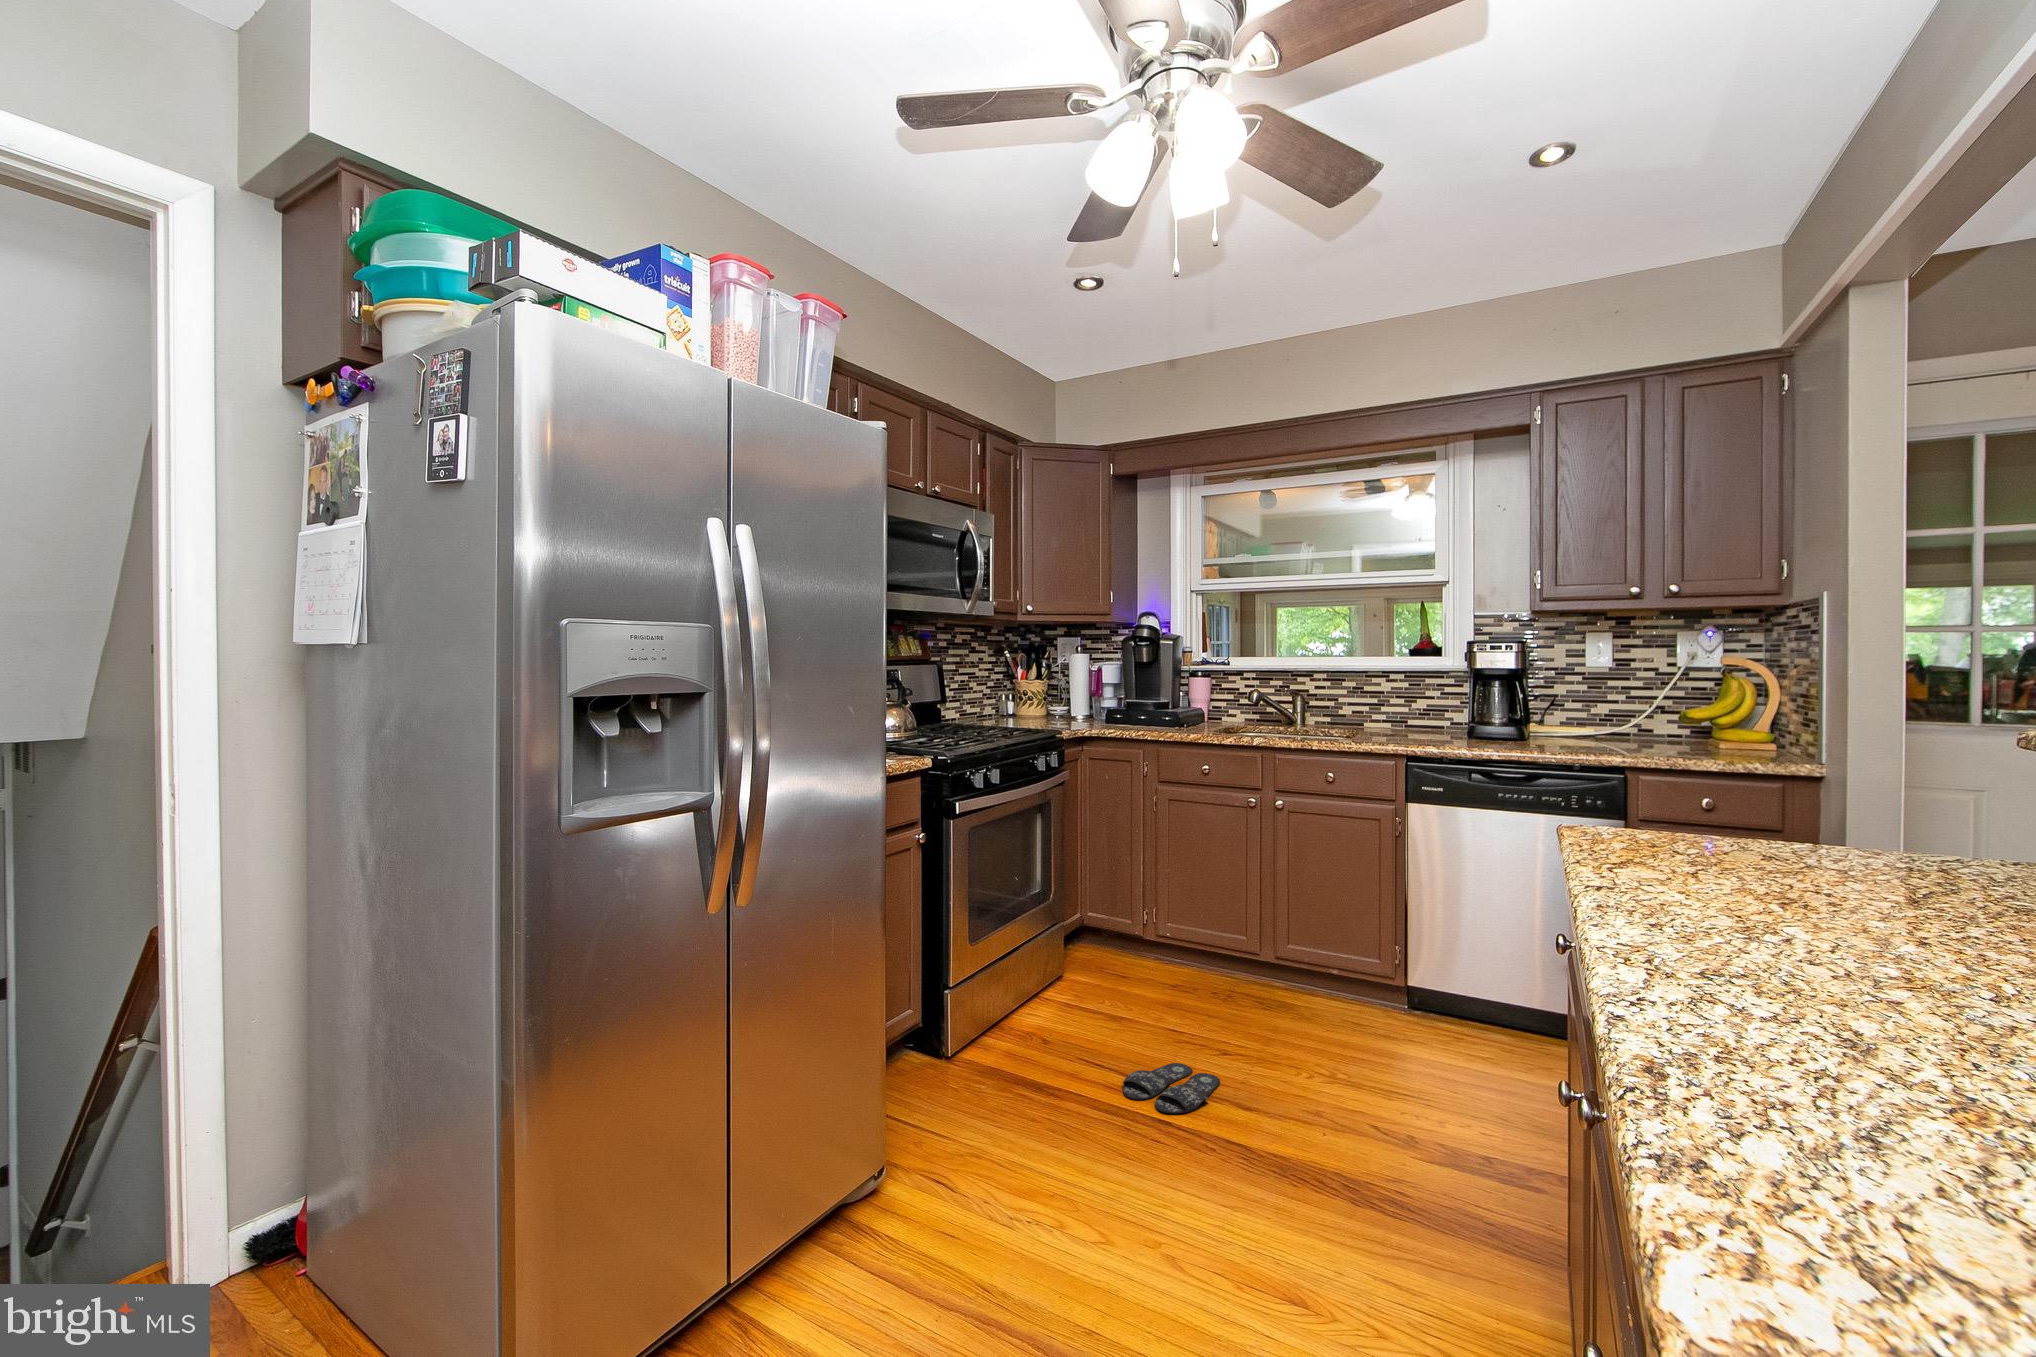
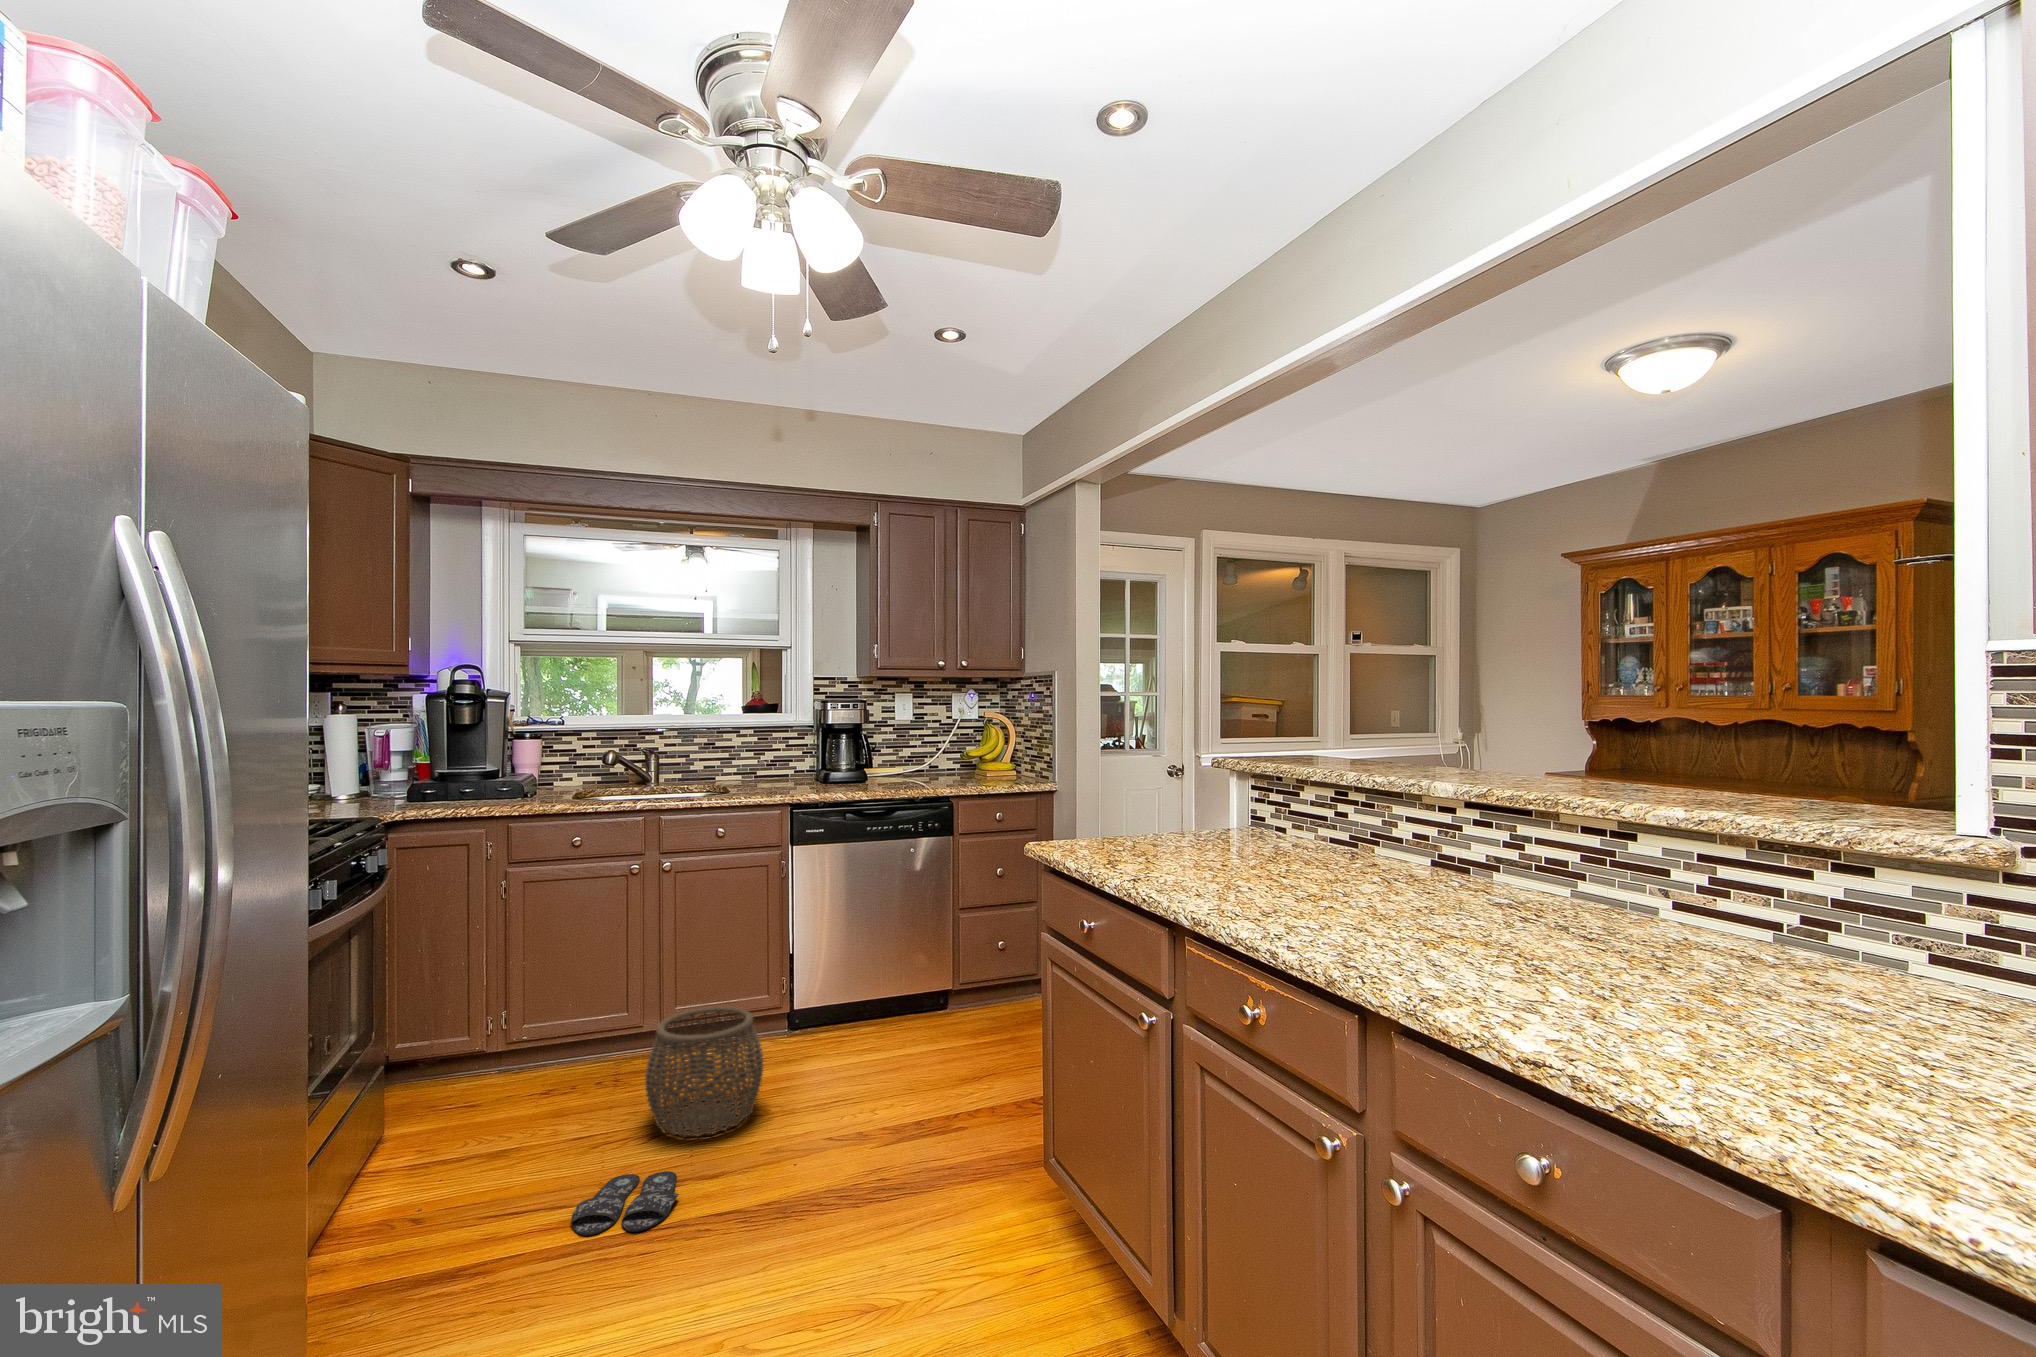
woven basket: none [1221,940,1334,1064] -> present [645,1006,764,1137]

